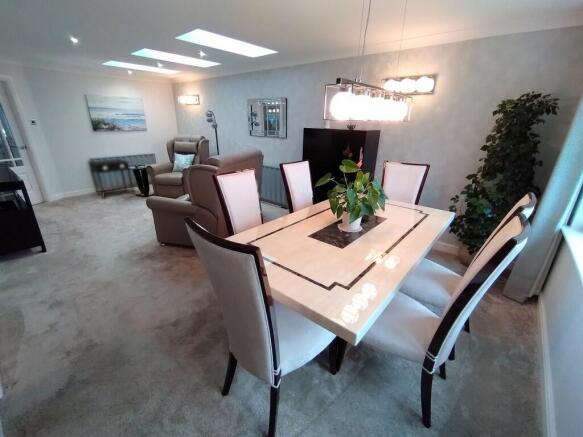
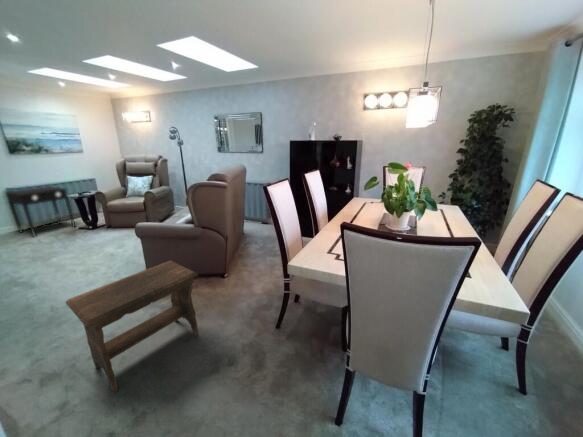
footstool: none [62,231,167,323] -> present [66,261,198,392]

